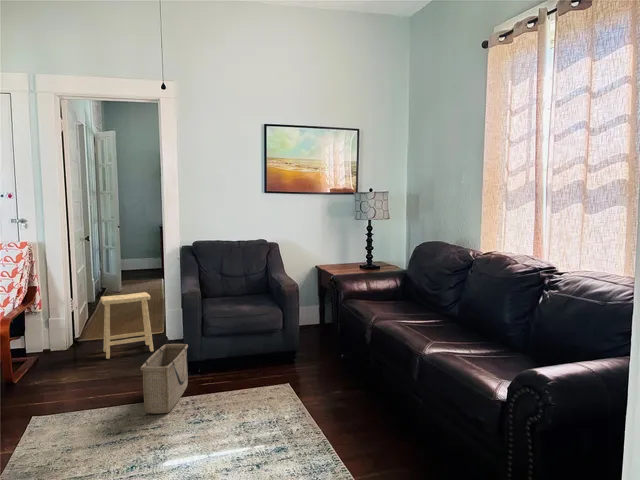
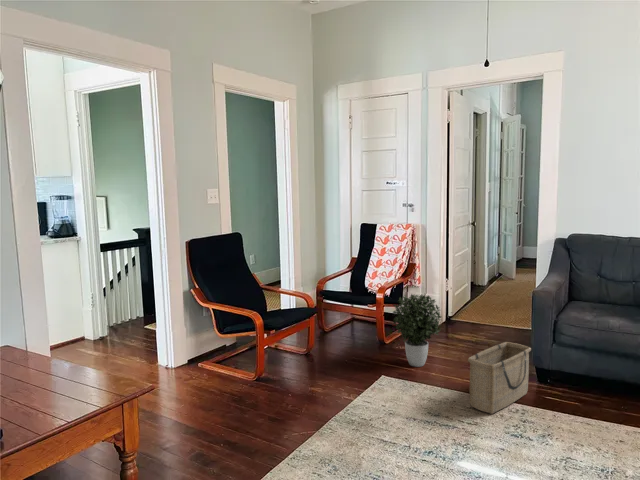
footstool: present [101,292,154,359] -> none [465,281,514,347]
potted plant: none [31,316,94,396] -> present [393,294,441,367]

